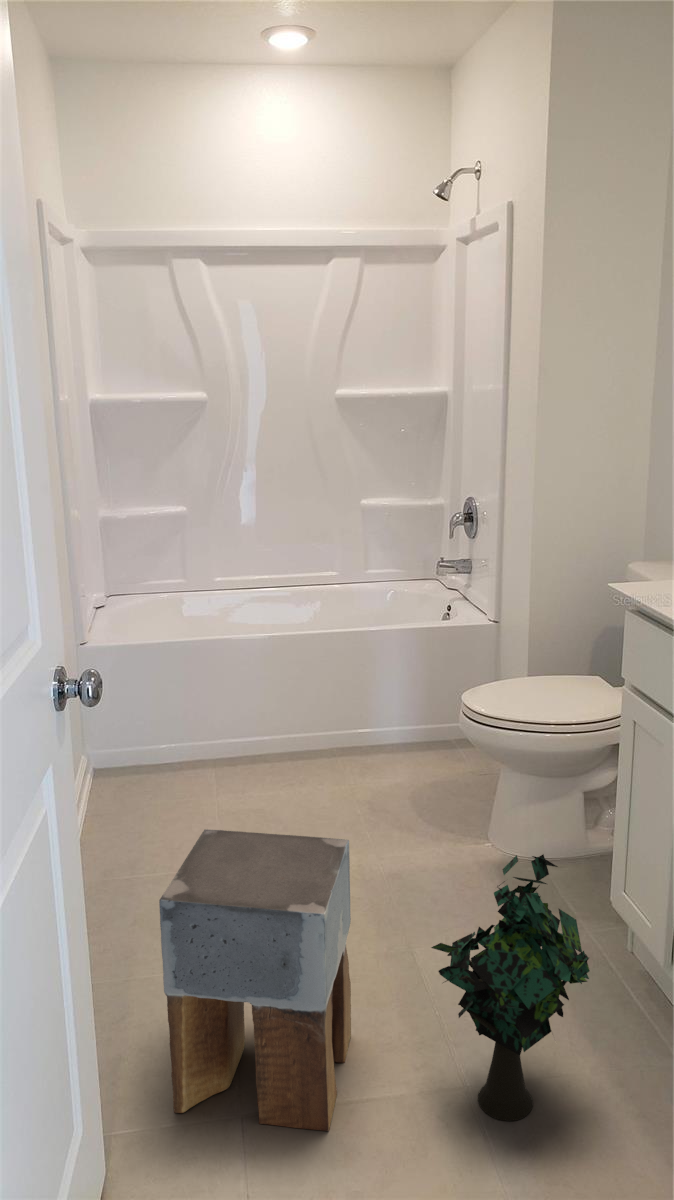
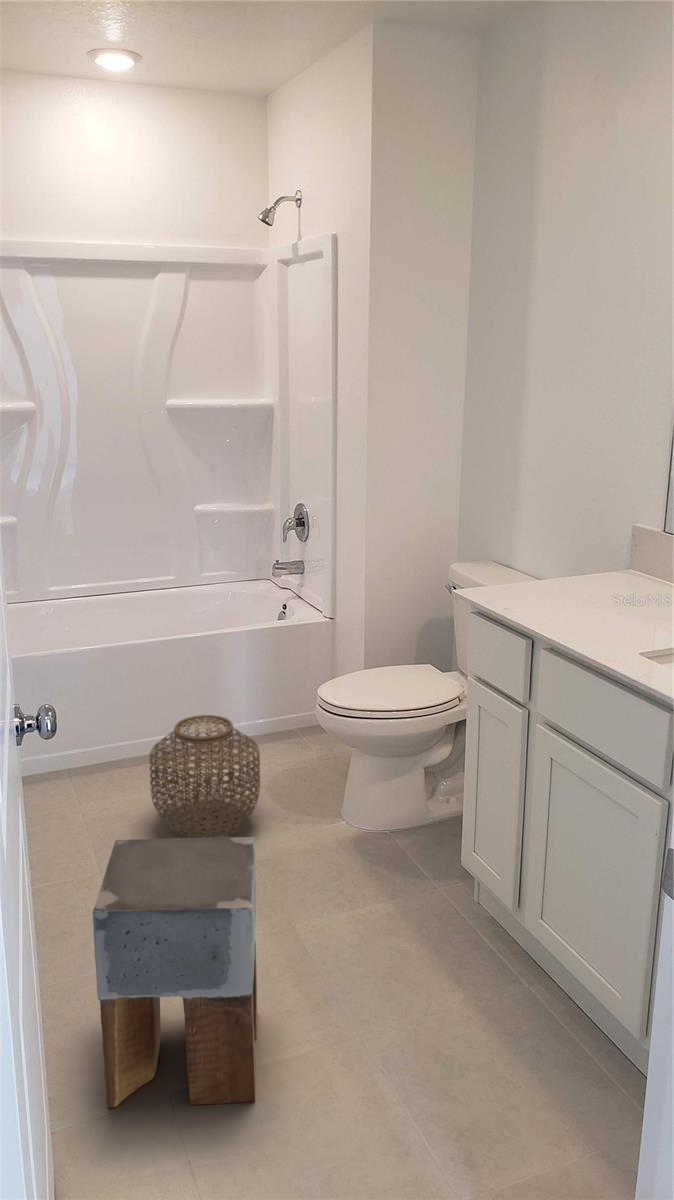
woven basket: none [280,713,396,848] -> present [149,715,260,838]
decorative plant: present [431,854,590,1121] -> none [337,834,476,1068]

